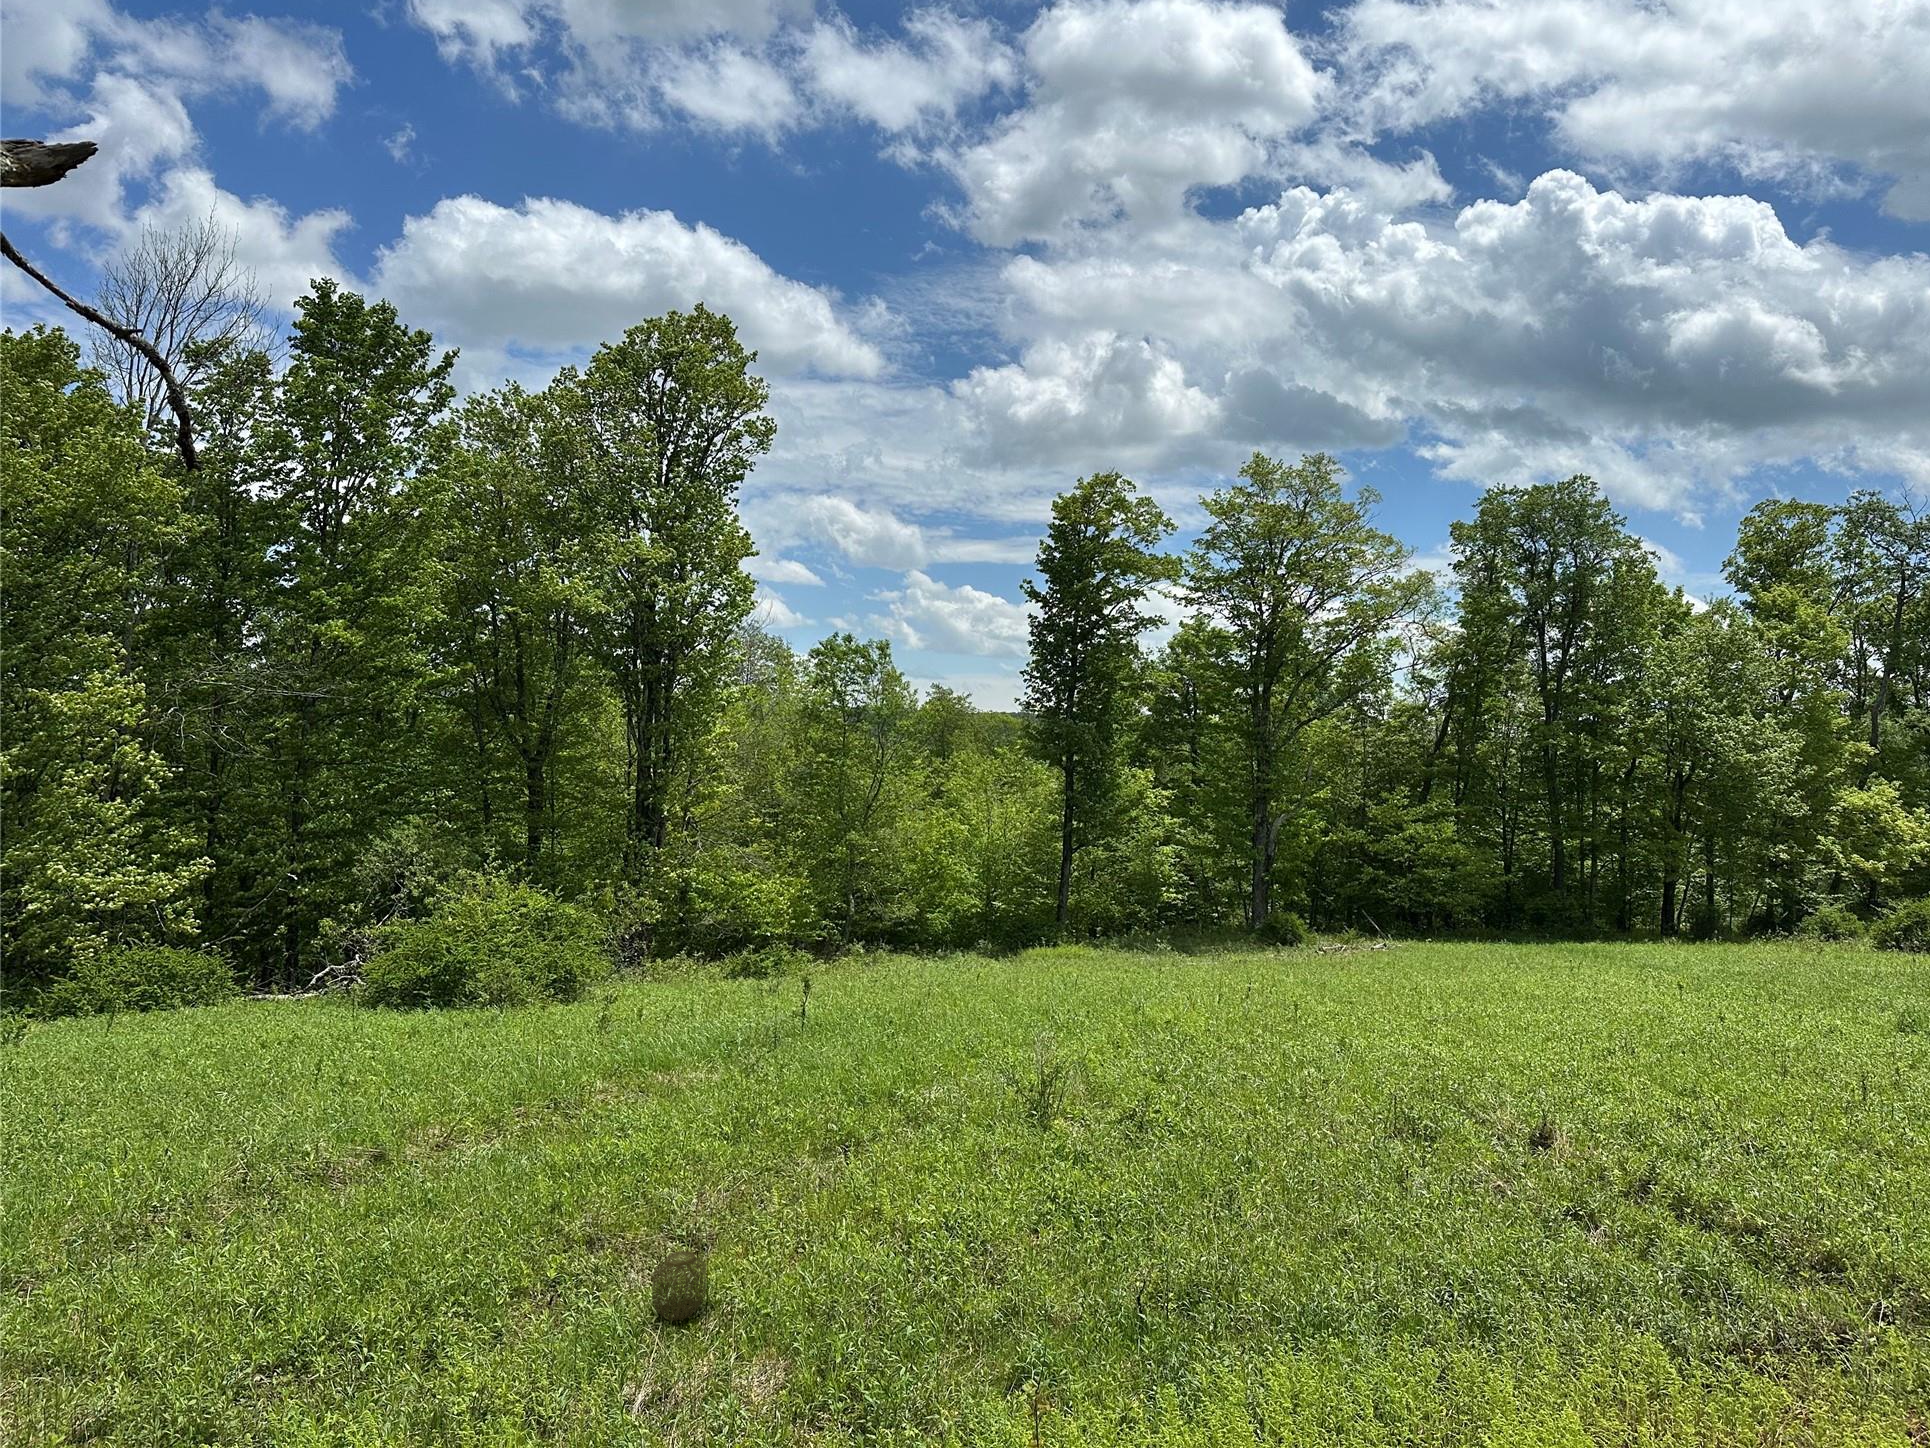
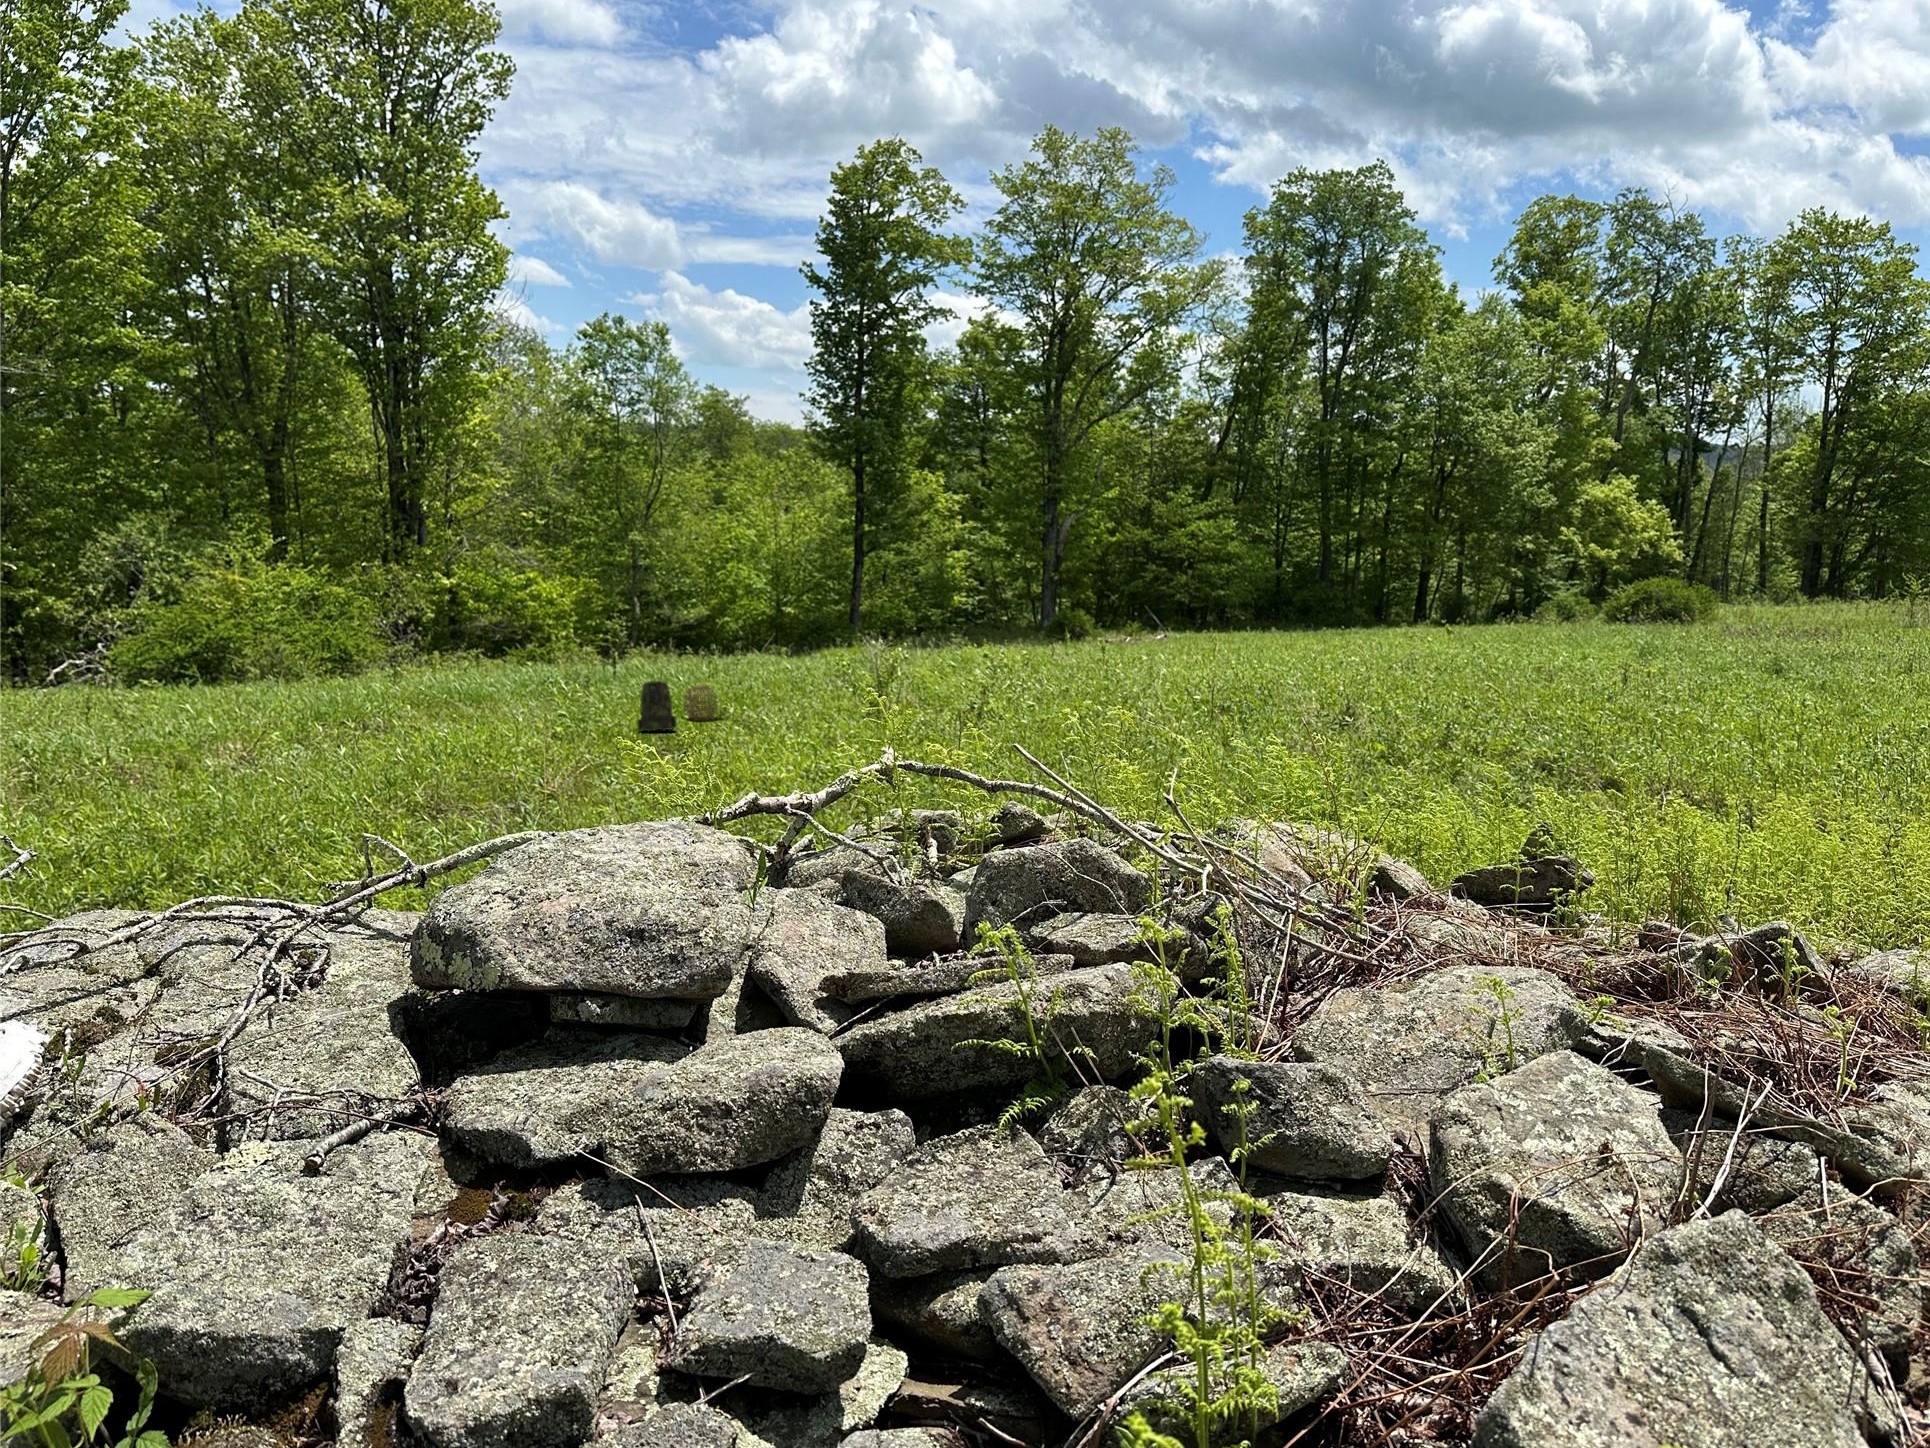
backpack: none [533,1281,604,1389] -> present [637,681,676,731]

